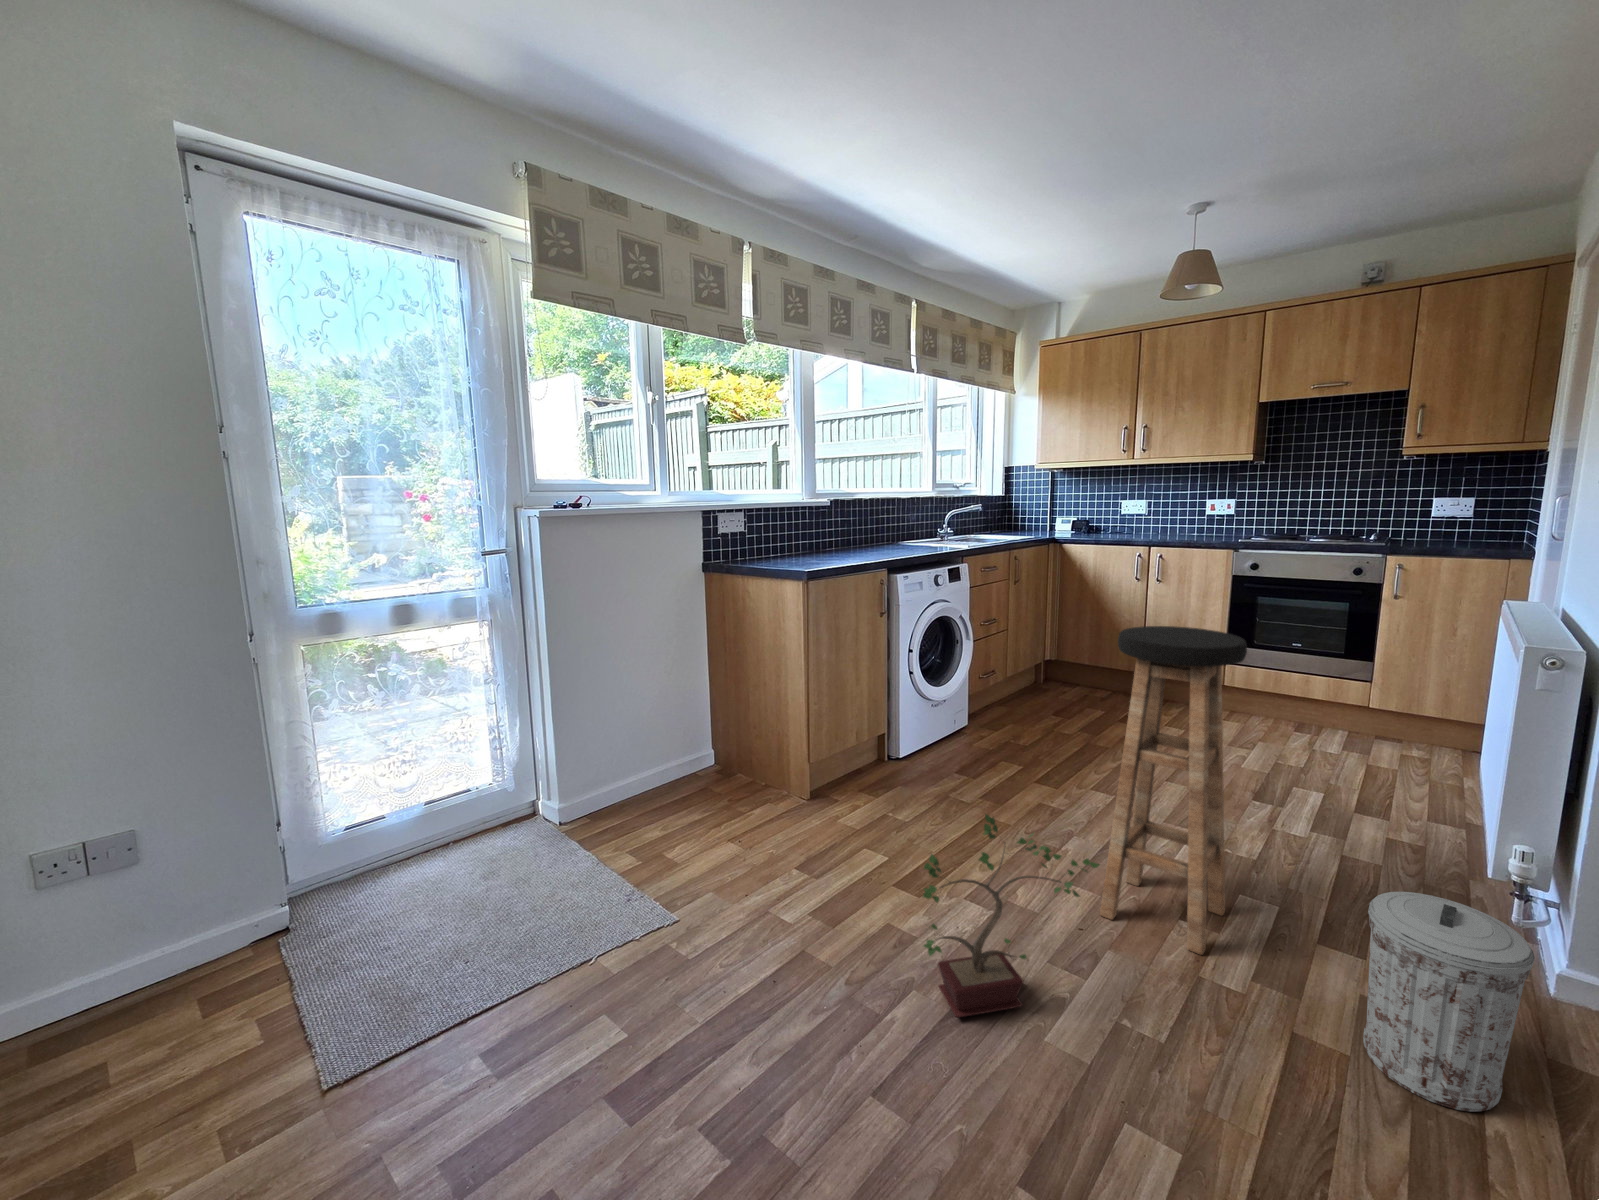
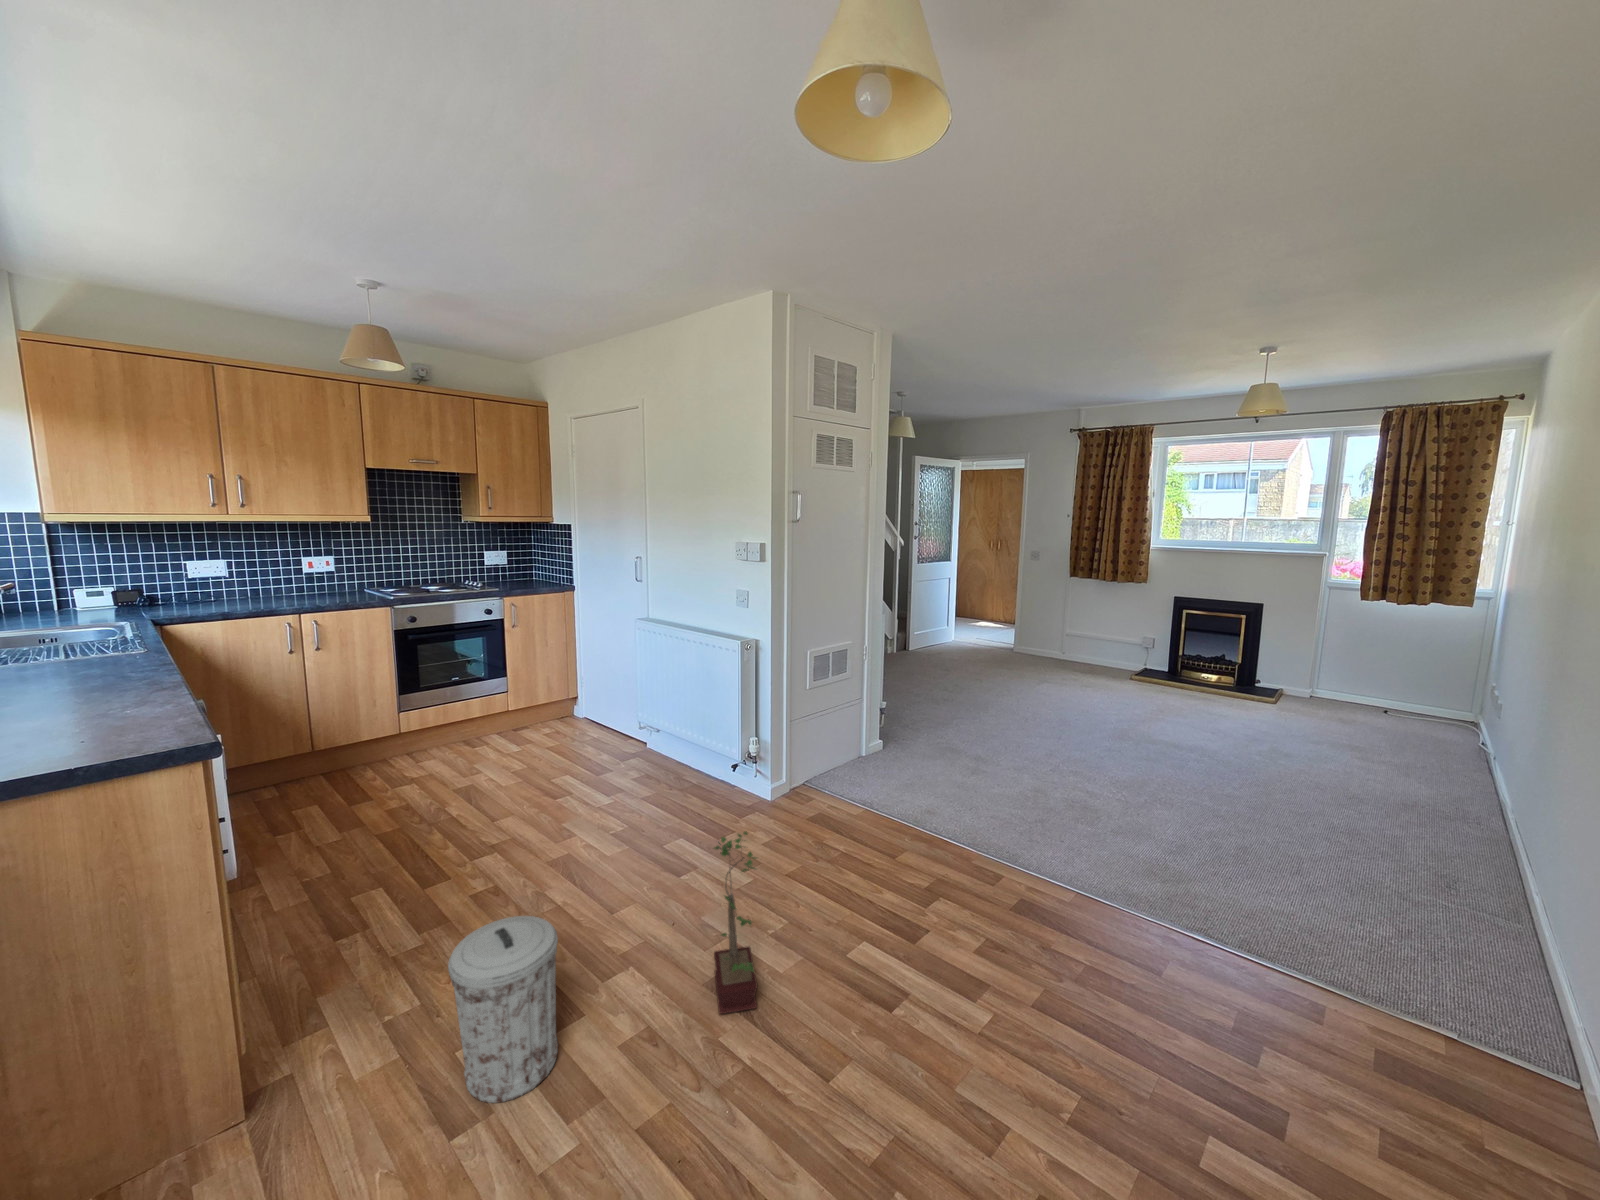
bar stool: present [1100,626,1247,955] -> none [615,659,713,904]
trash can: present [1363,892,1535,1112] -> present [448,916,558,1103]

